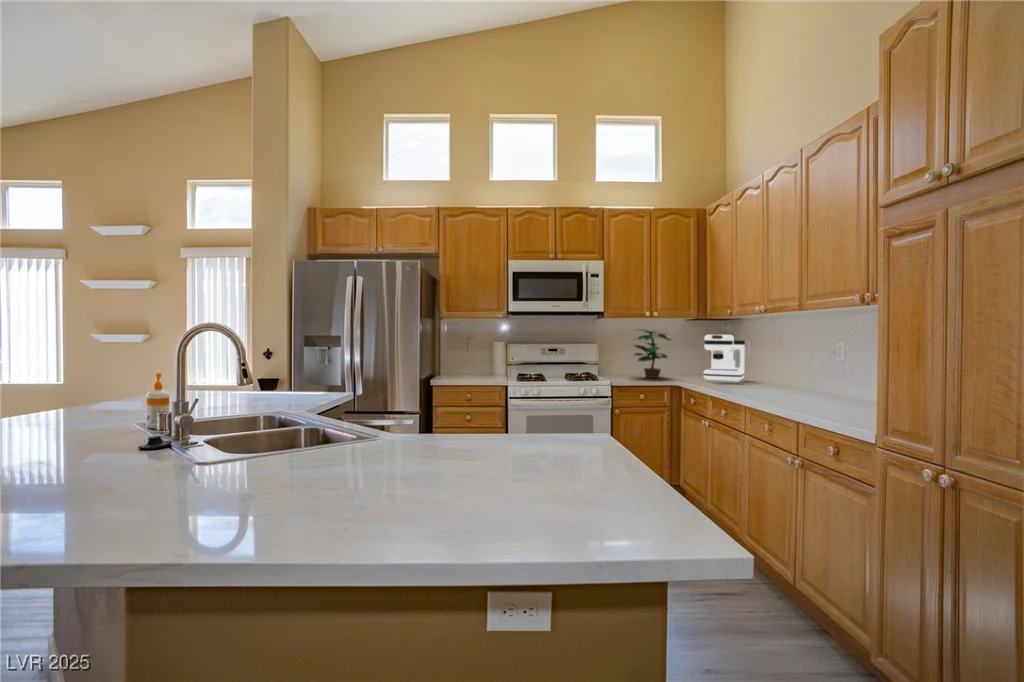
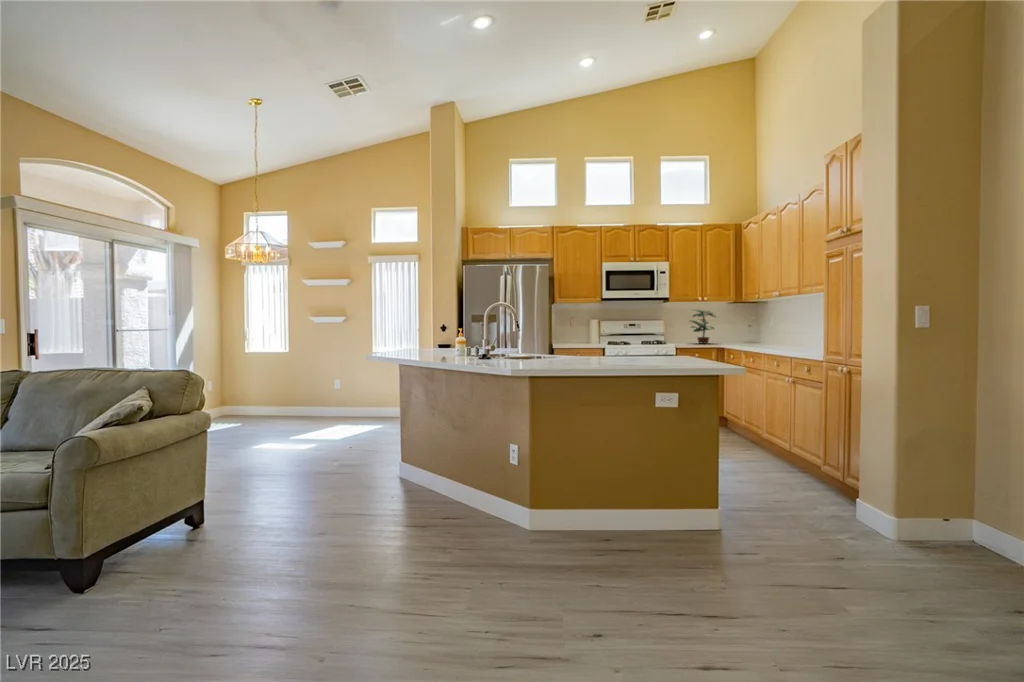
coffee maker: present [704,335,745,382] -> none [740,312,769,344]

